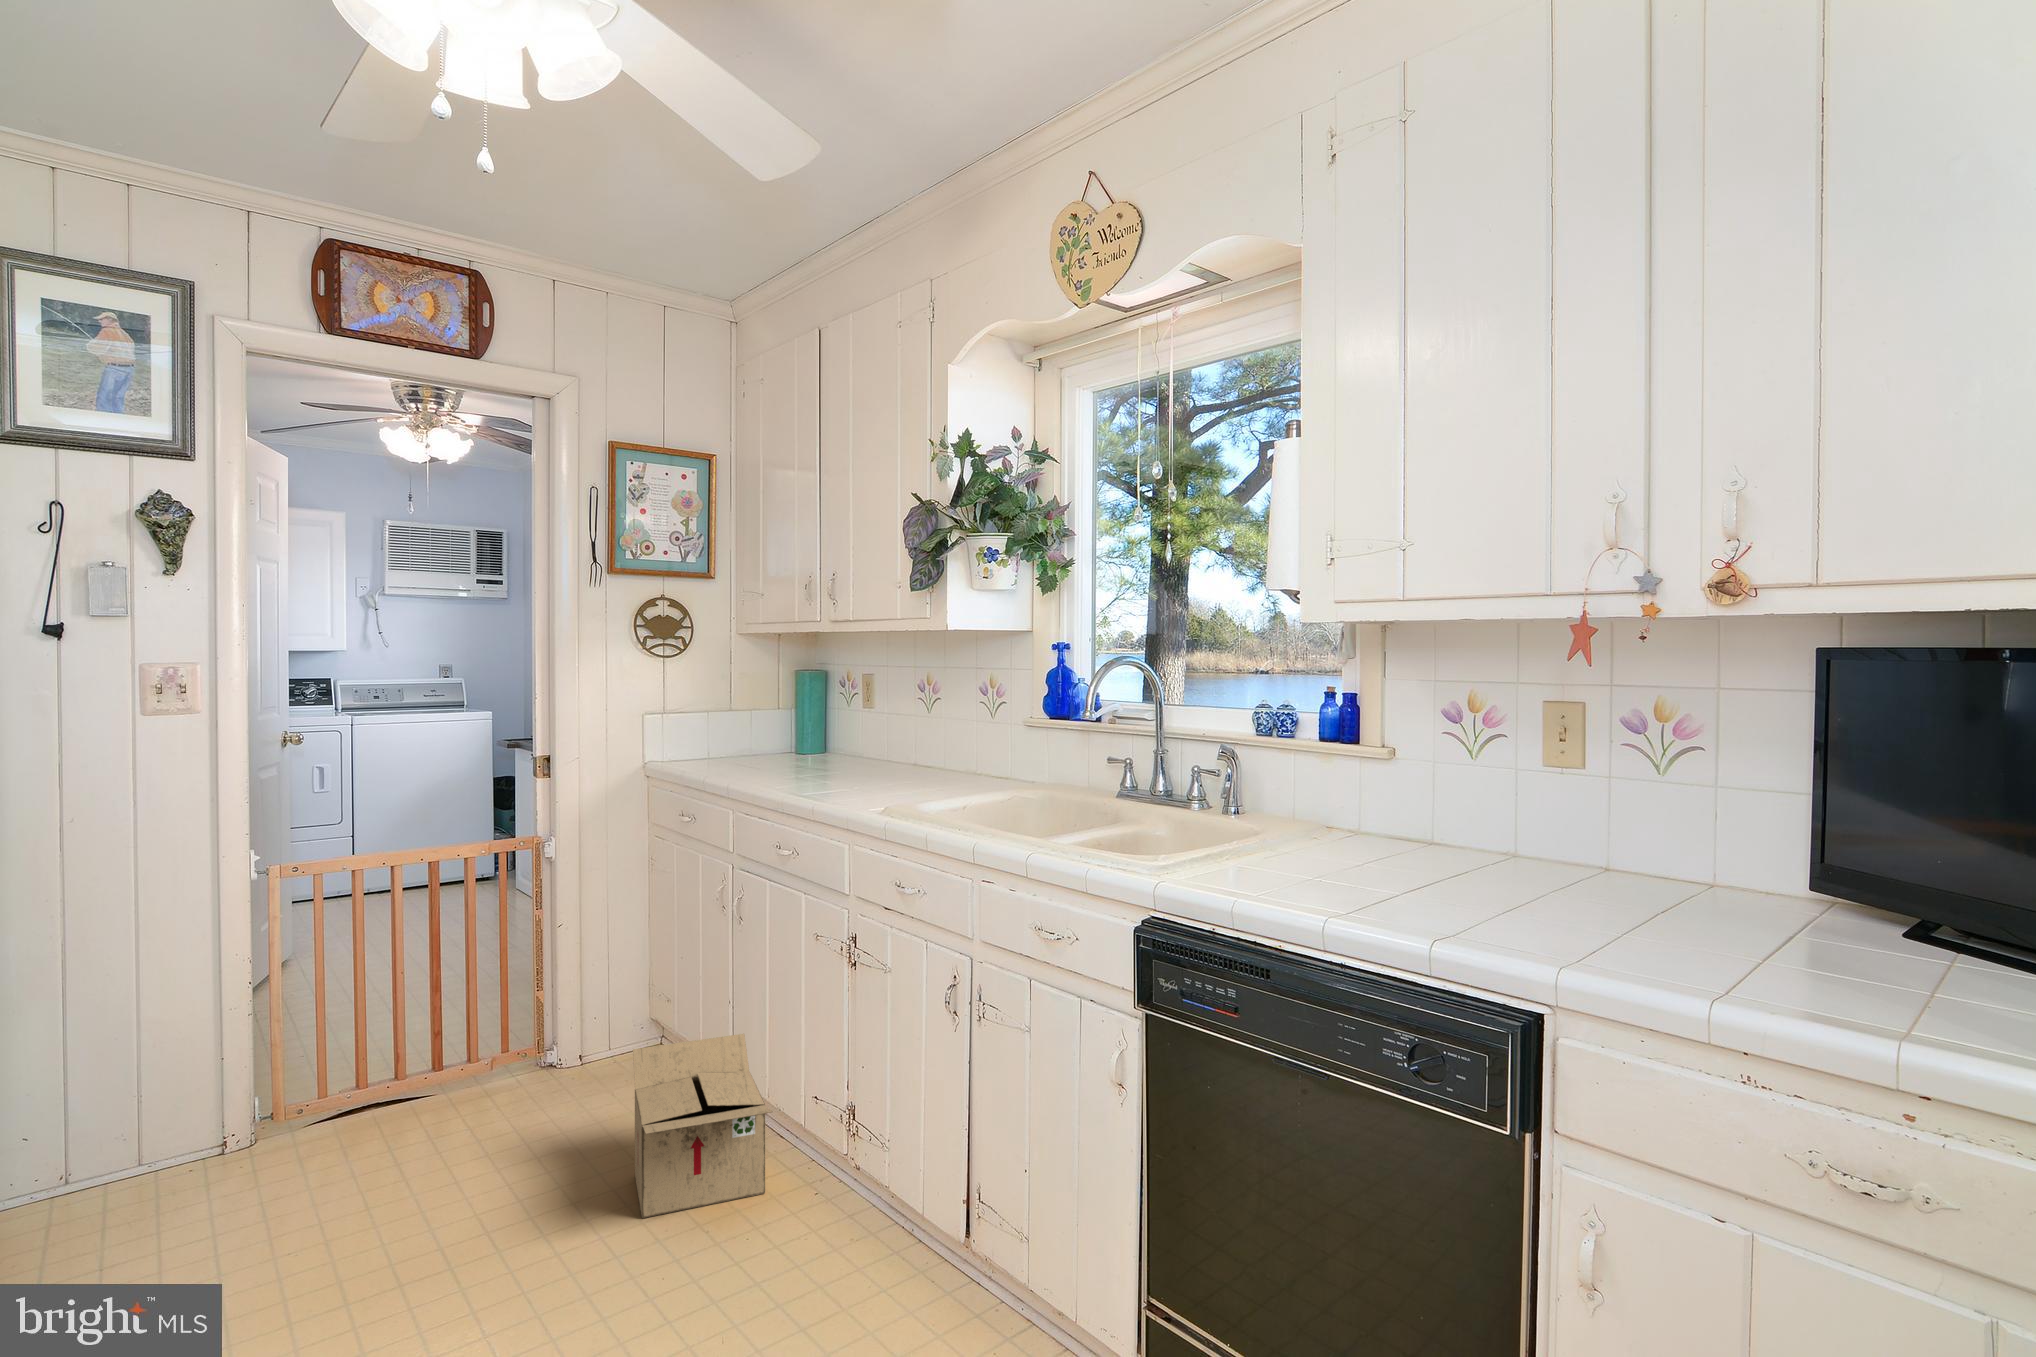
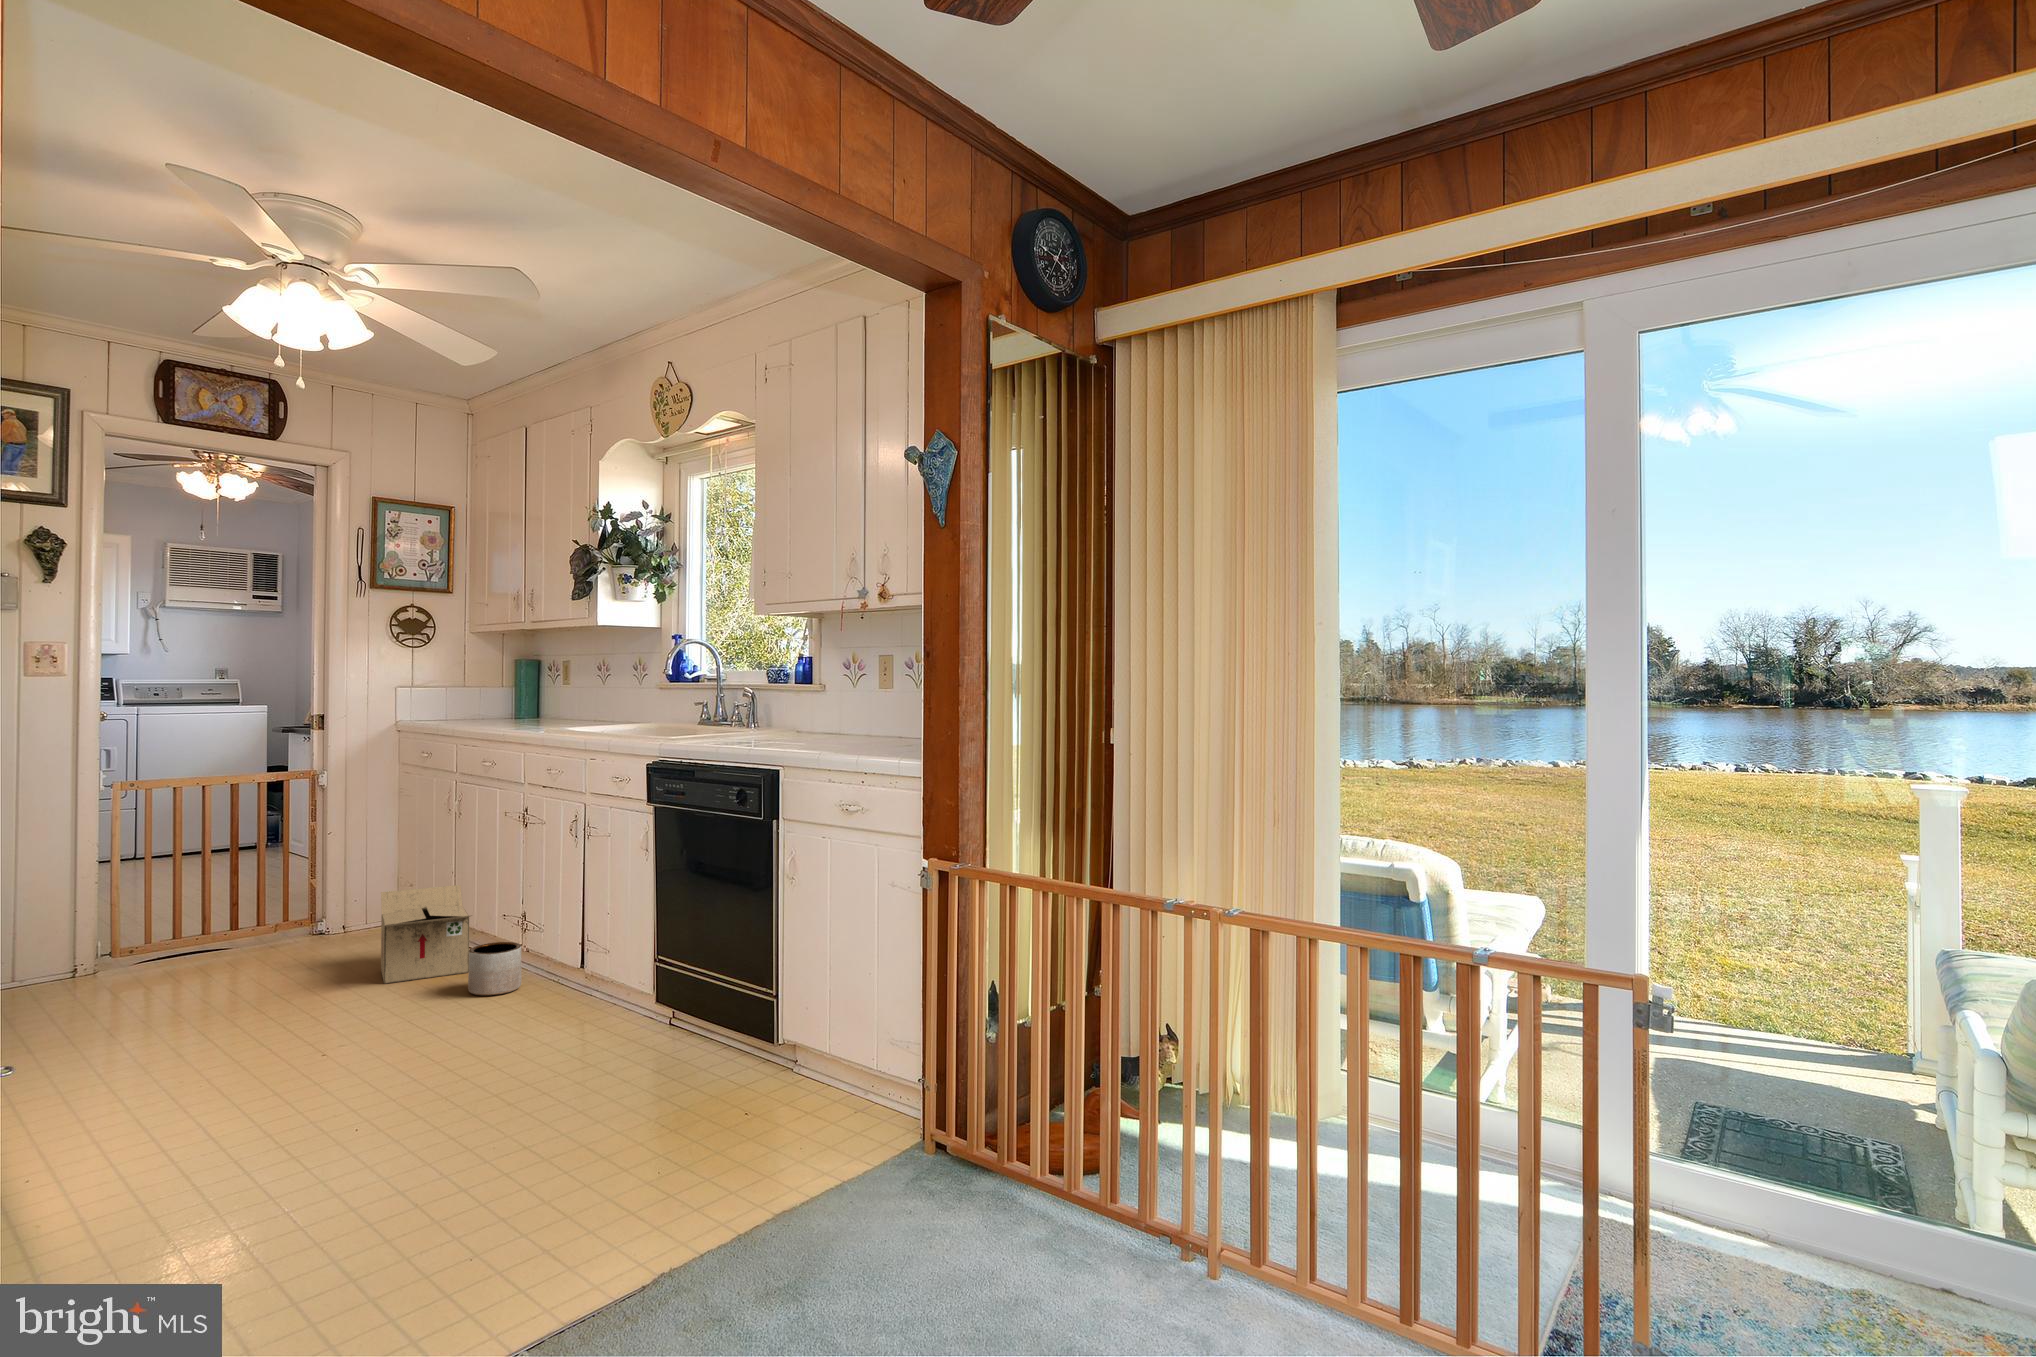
planter: none [775,1165,856,1274] -> present [468,942,522,996]

